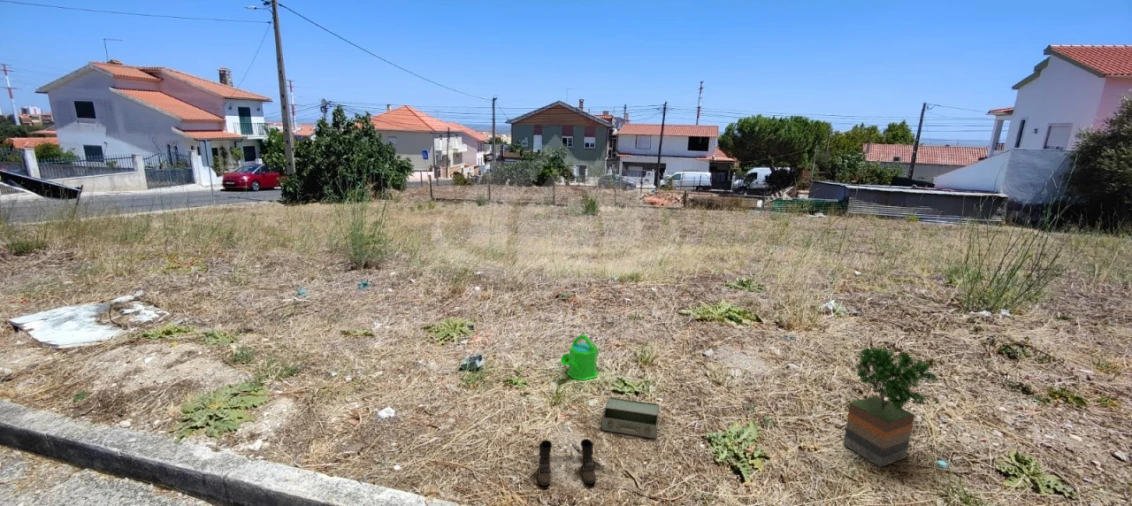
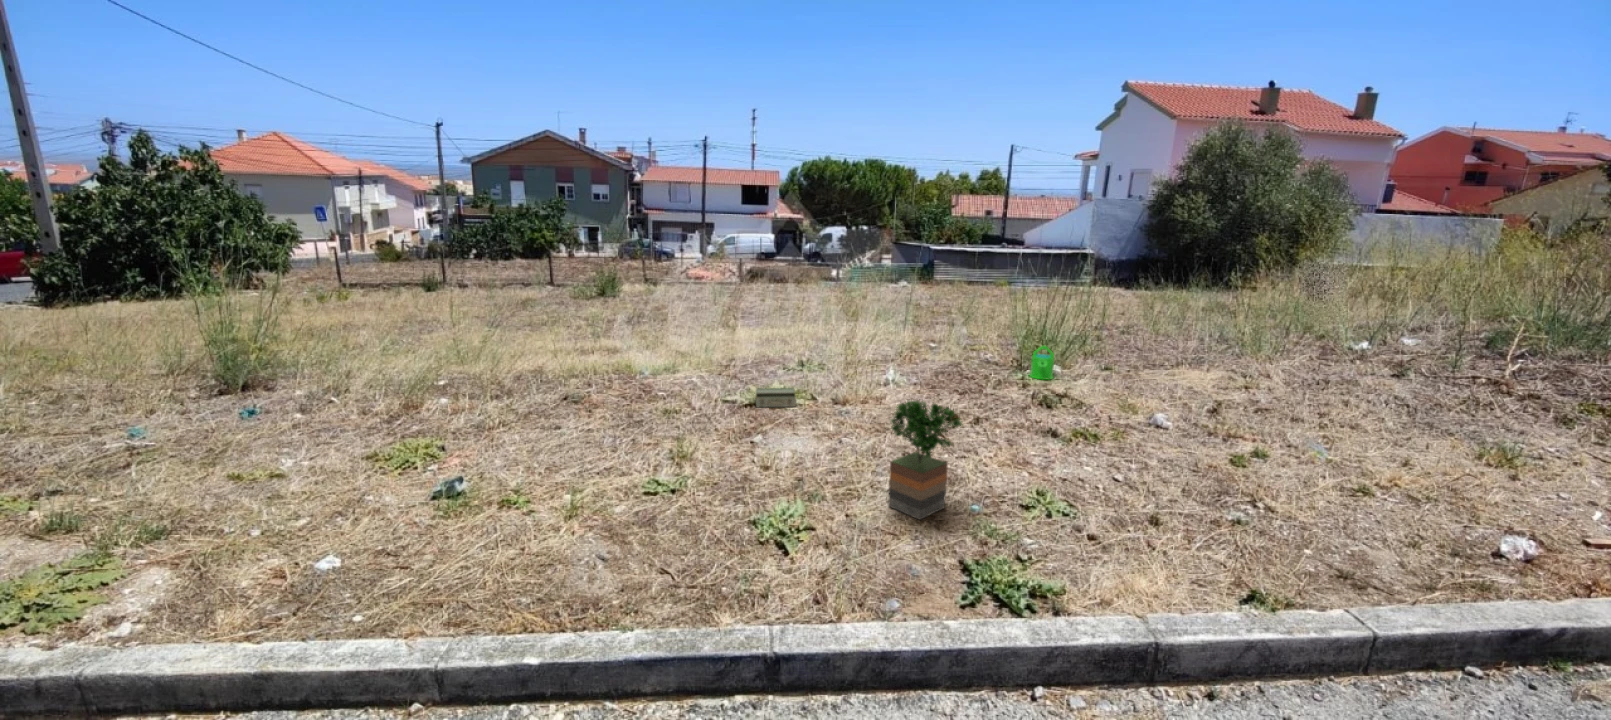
watering can: present [561,334,599,380] -> present [1030,346,1054,380]
toolbox: present [602,397,659,438] -> present [756,388,796,407]
boots: present [538,439,596,486] -> none [551,540,624,600]

